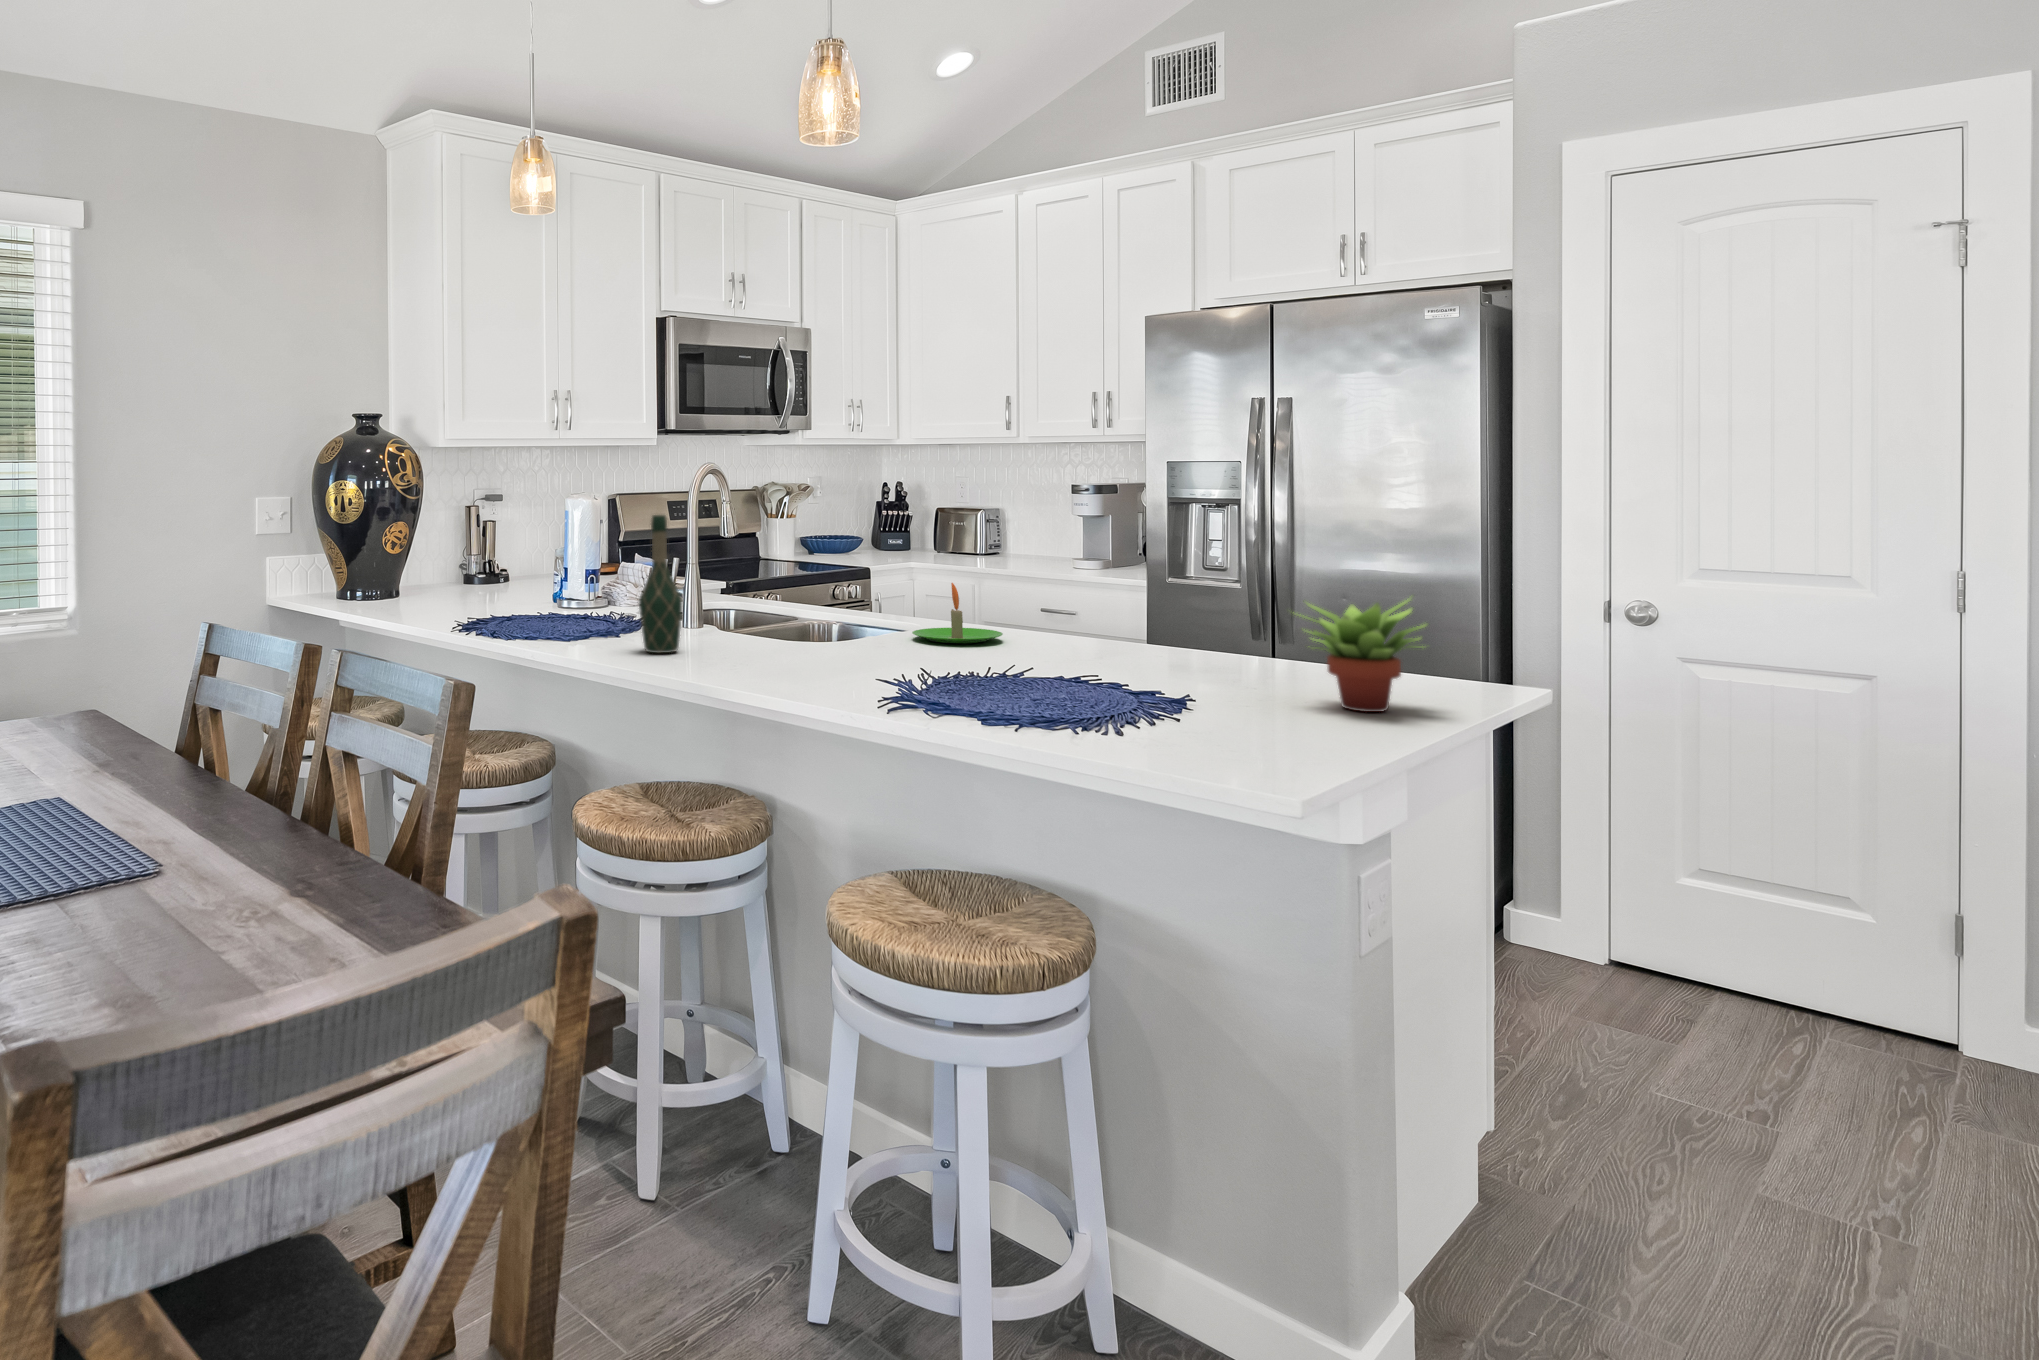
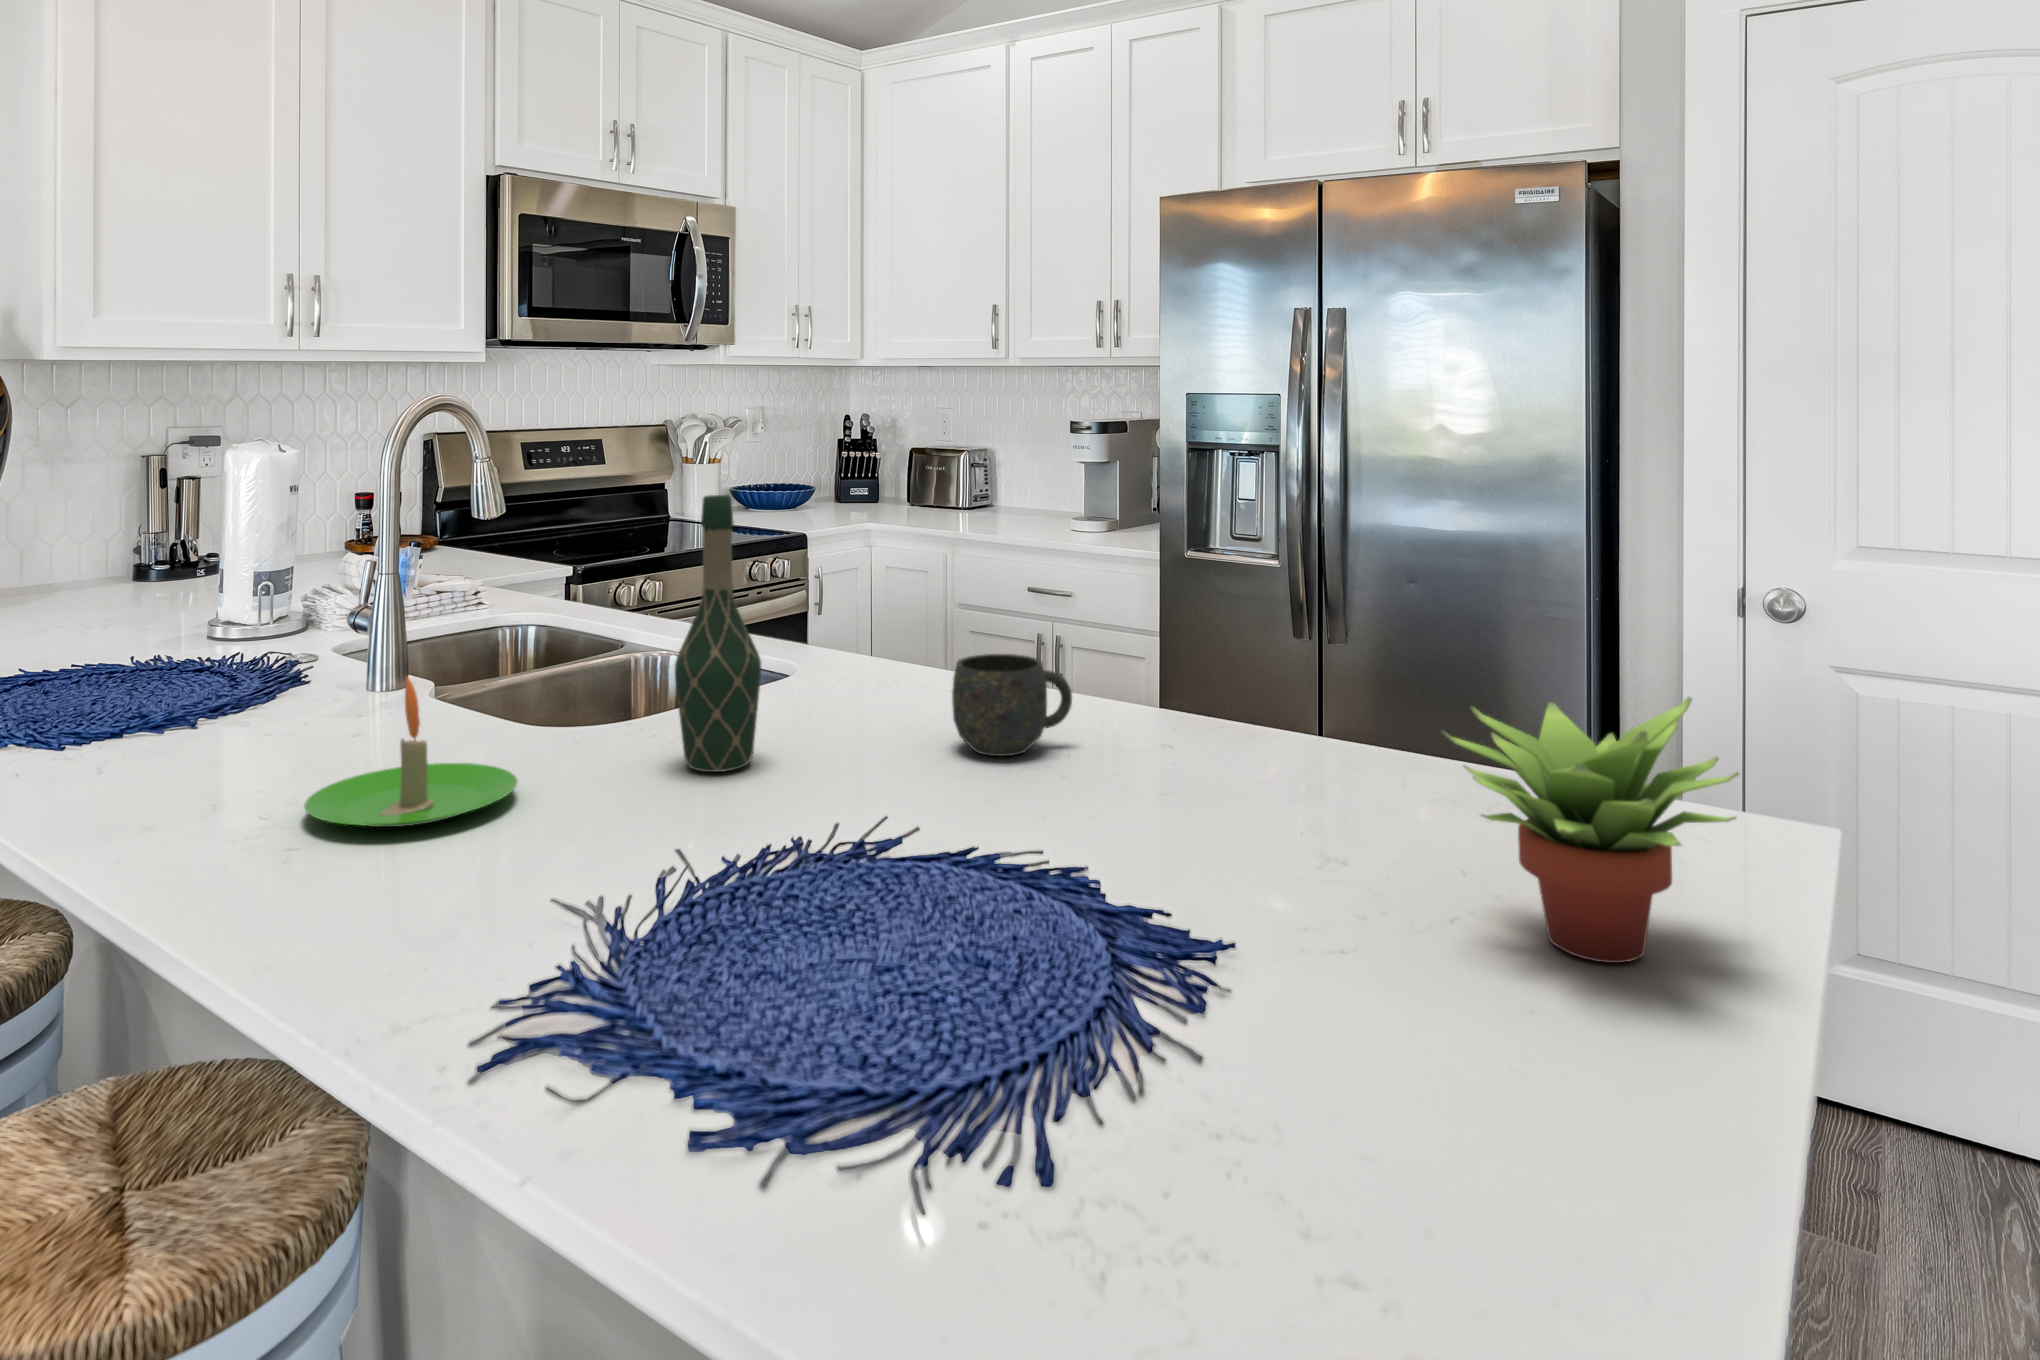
wine bottle: present [639,515,682,653] -> present [675,495,761,772]
candle: present [912,583,1003,643] -> present [304,677,517,827]
mug: none [1027,604,1096,655] -> present [952,654,1072,756]

